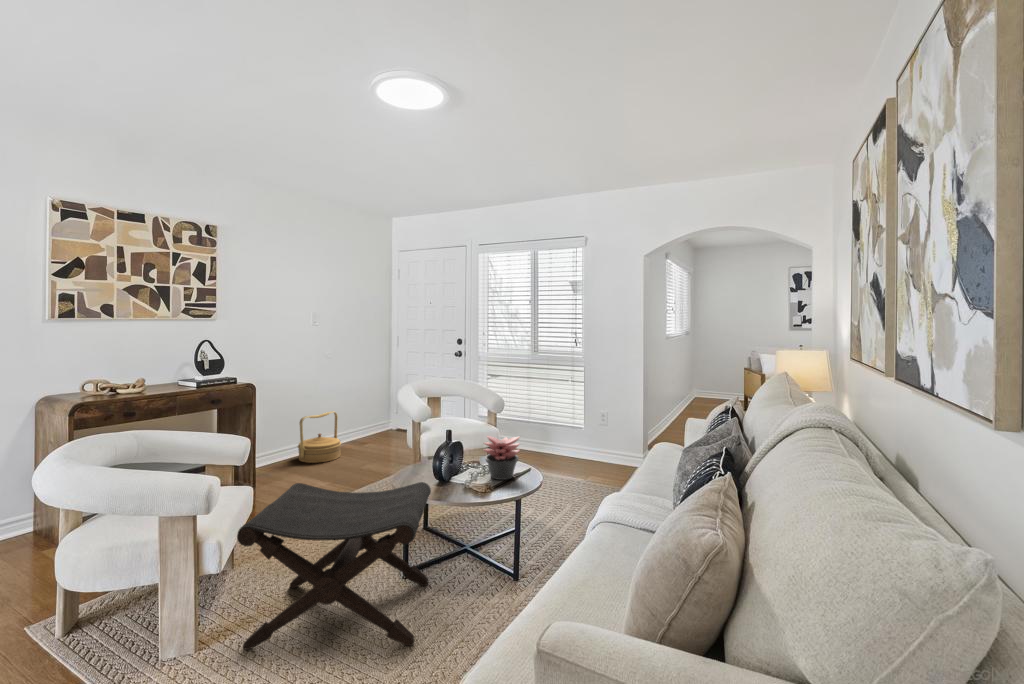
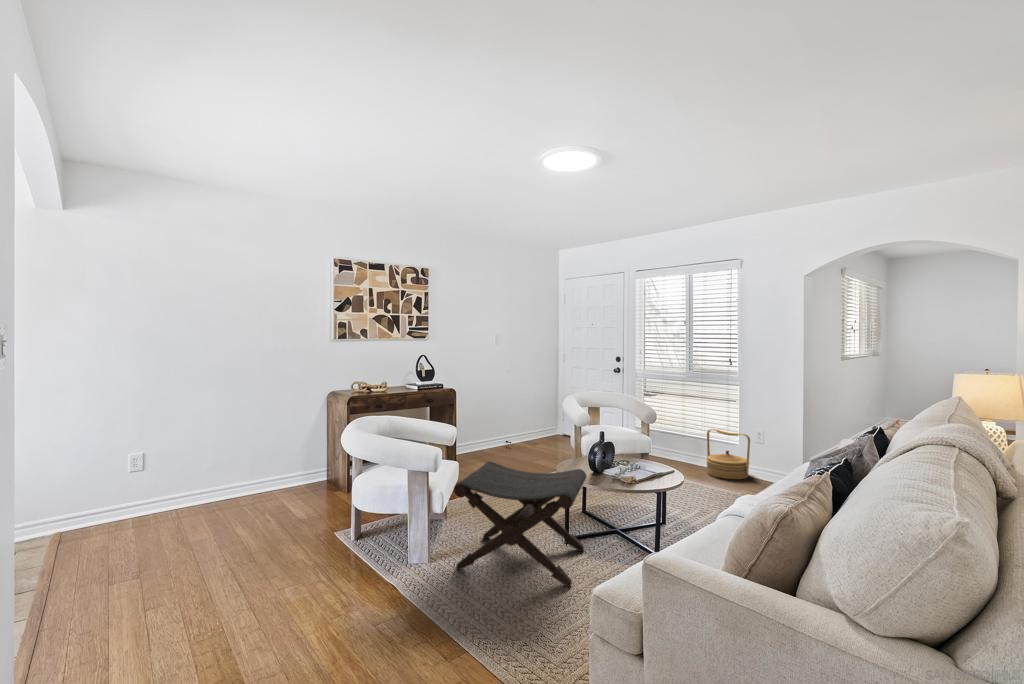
woven basket: present [298,411,341,463] -> present [706,429,750,479]
succulent plant: present [484,436,520,480] -> none [630,437,663,475]

